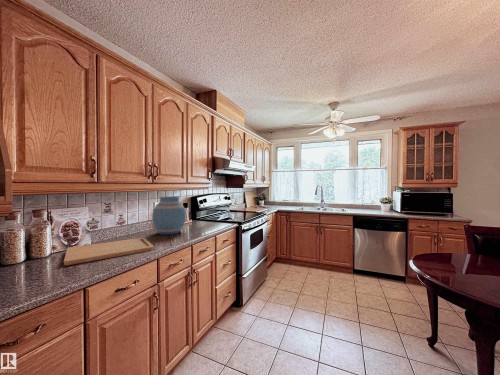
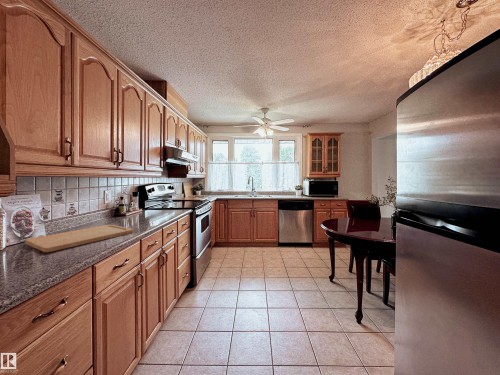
vase: present [152,196,186,235] -> none [111,184,148,222]

